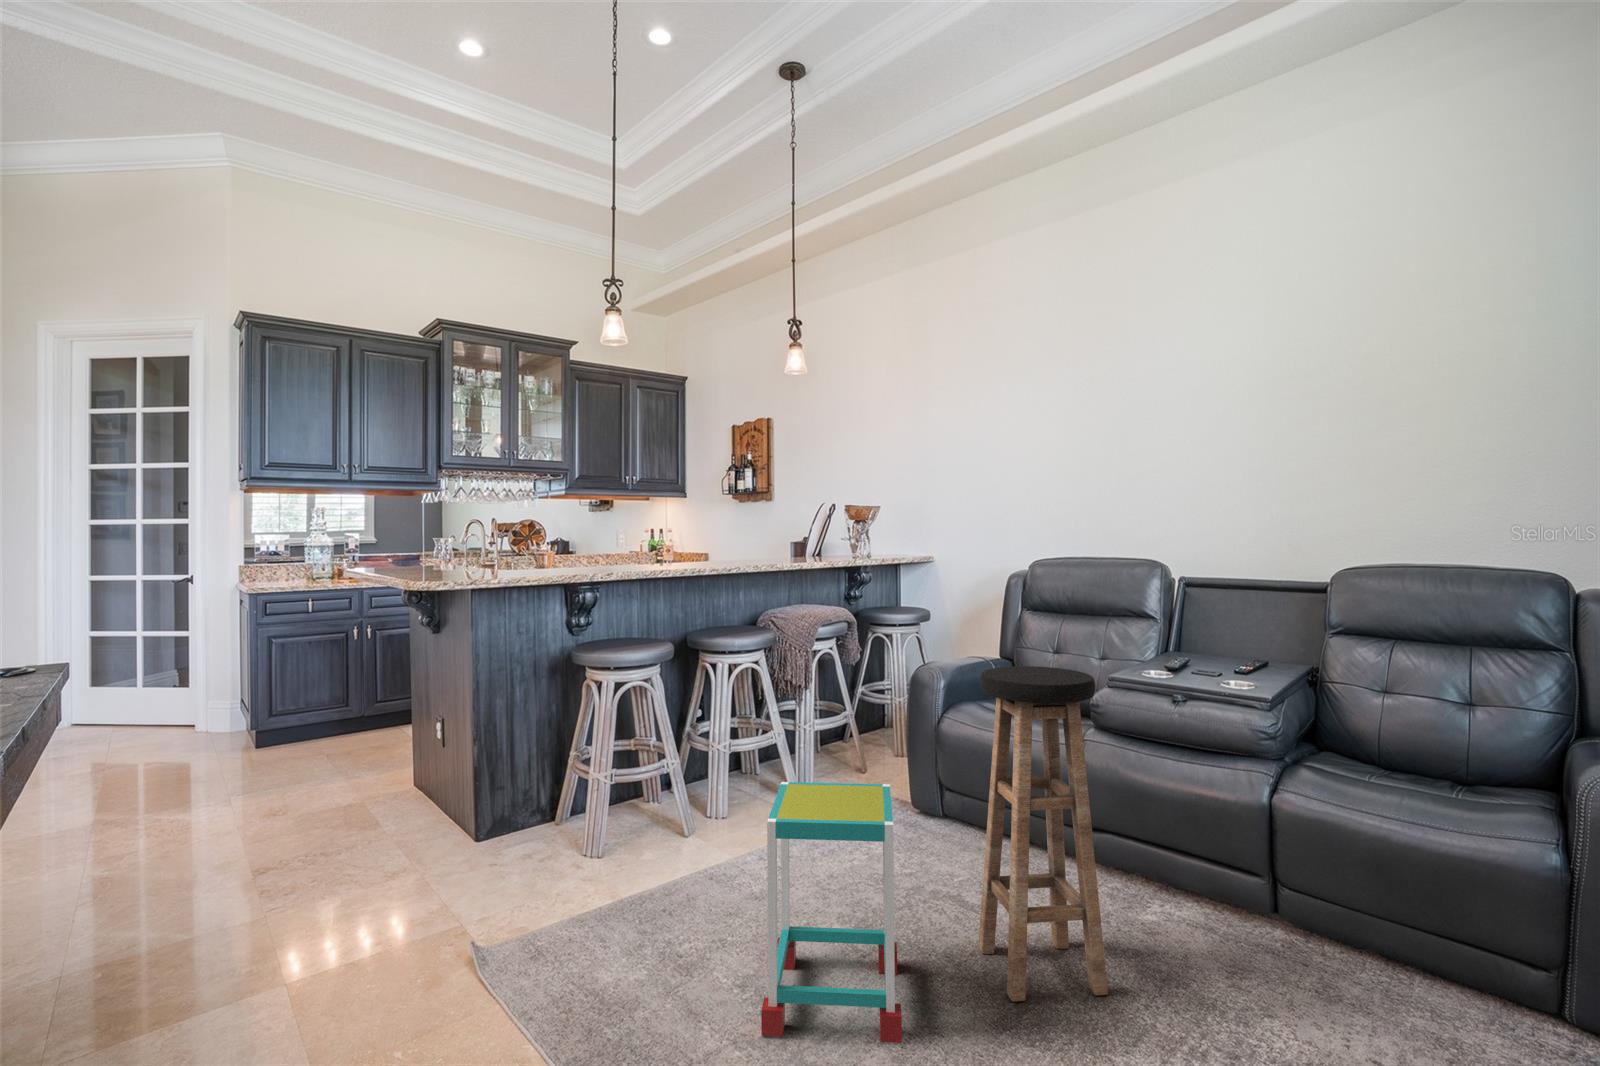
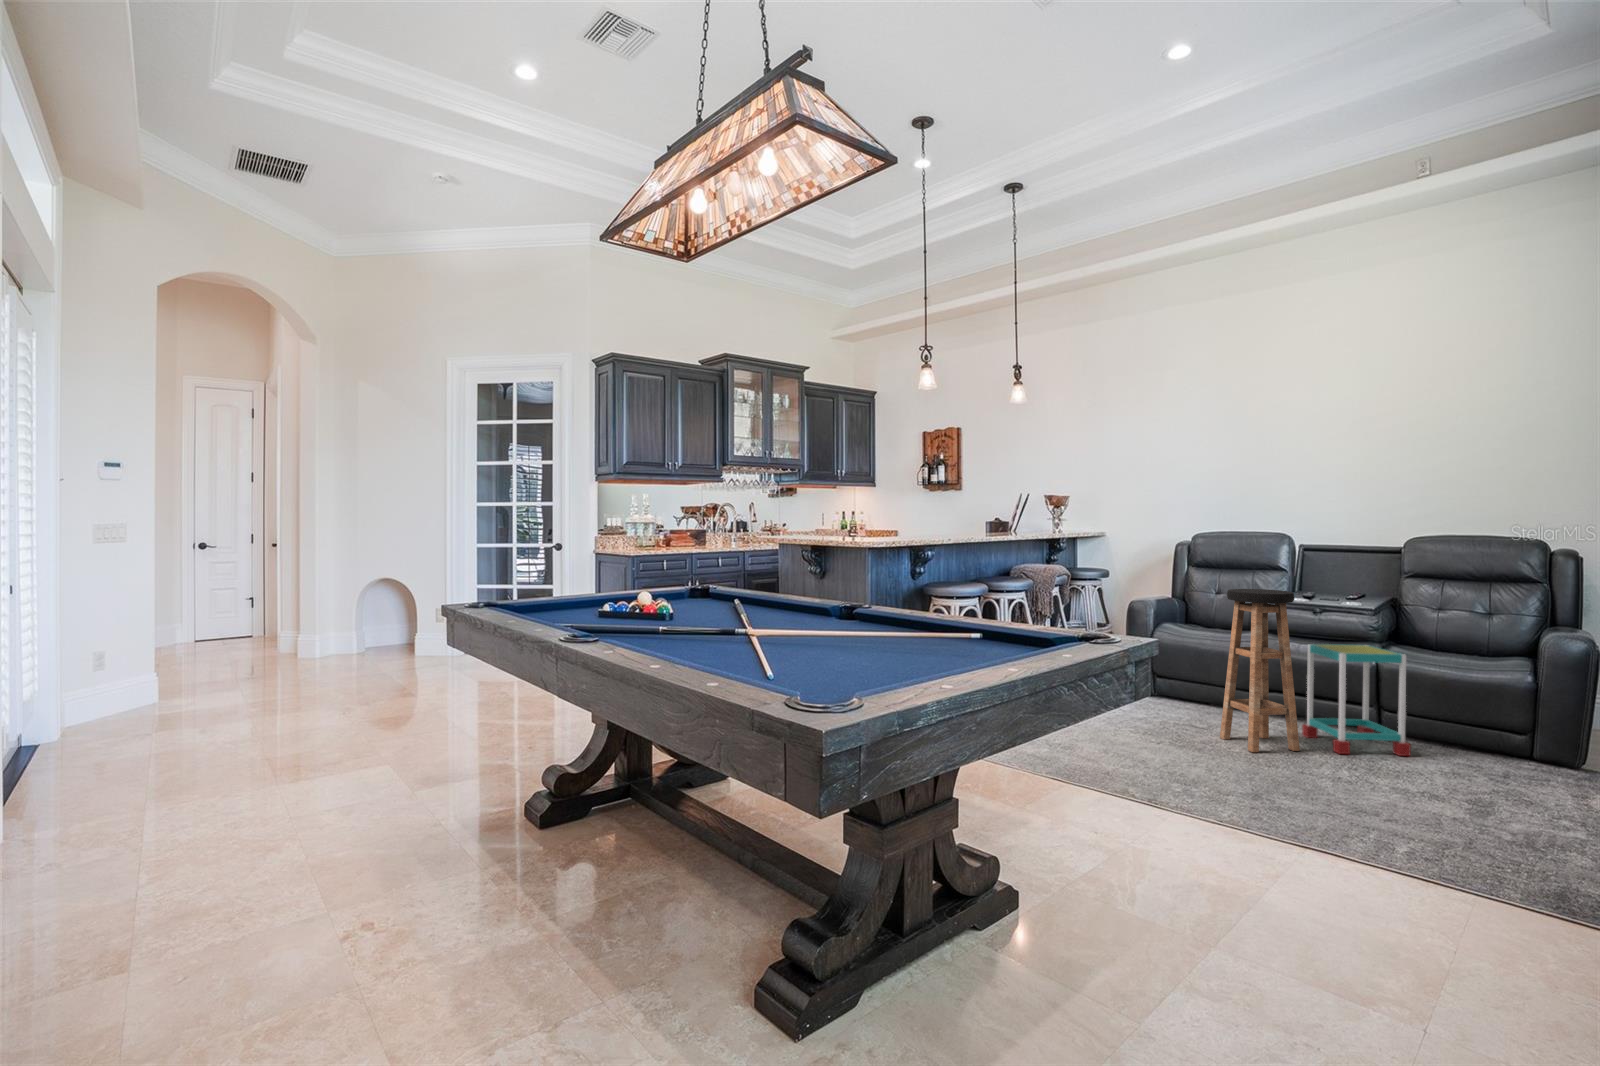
side table: present [761,782,902,1043] -> present [1302,644,1411,756]

